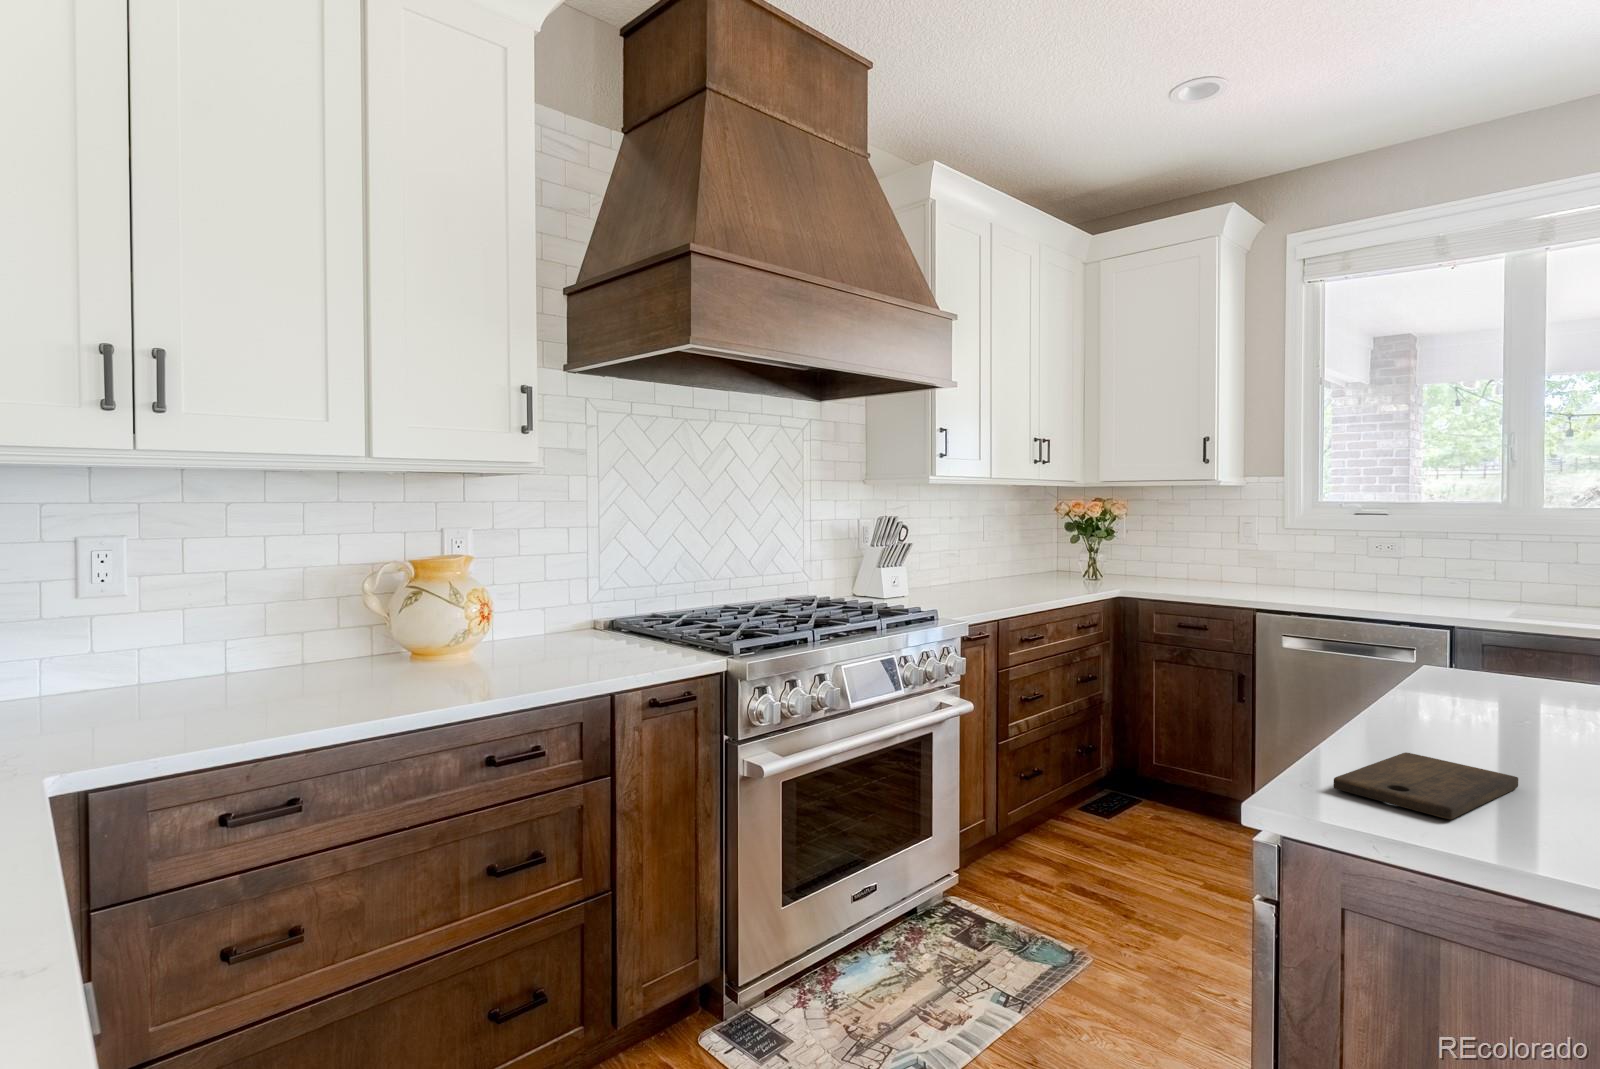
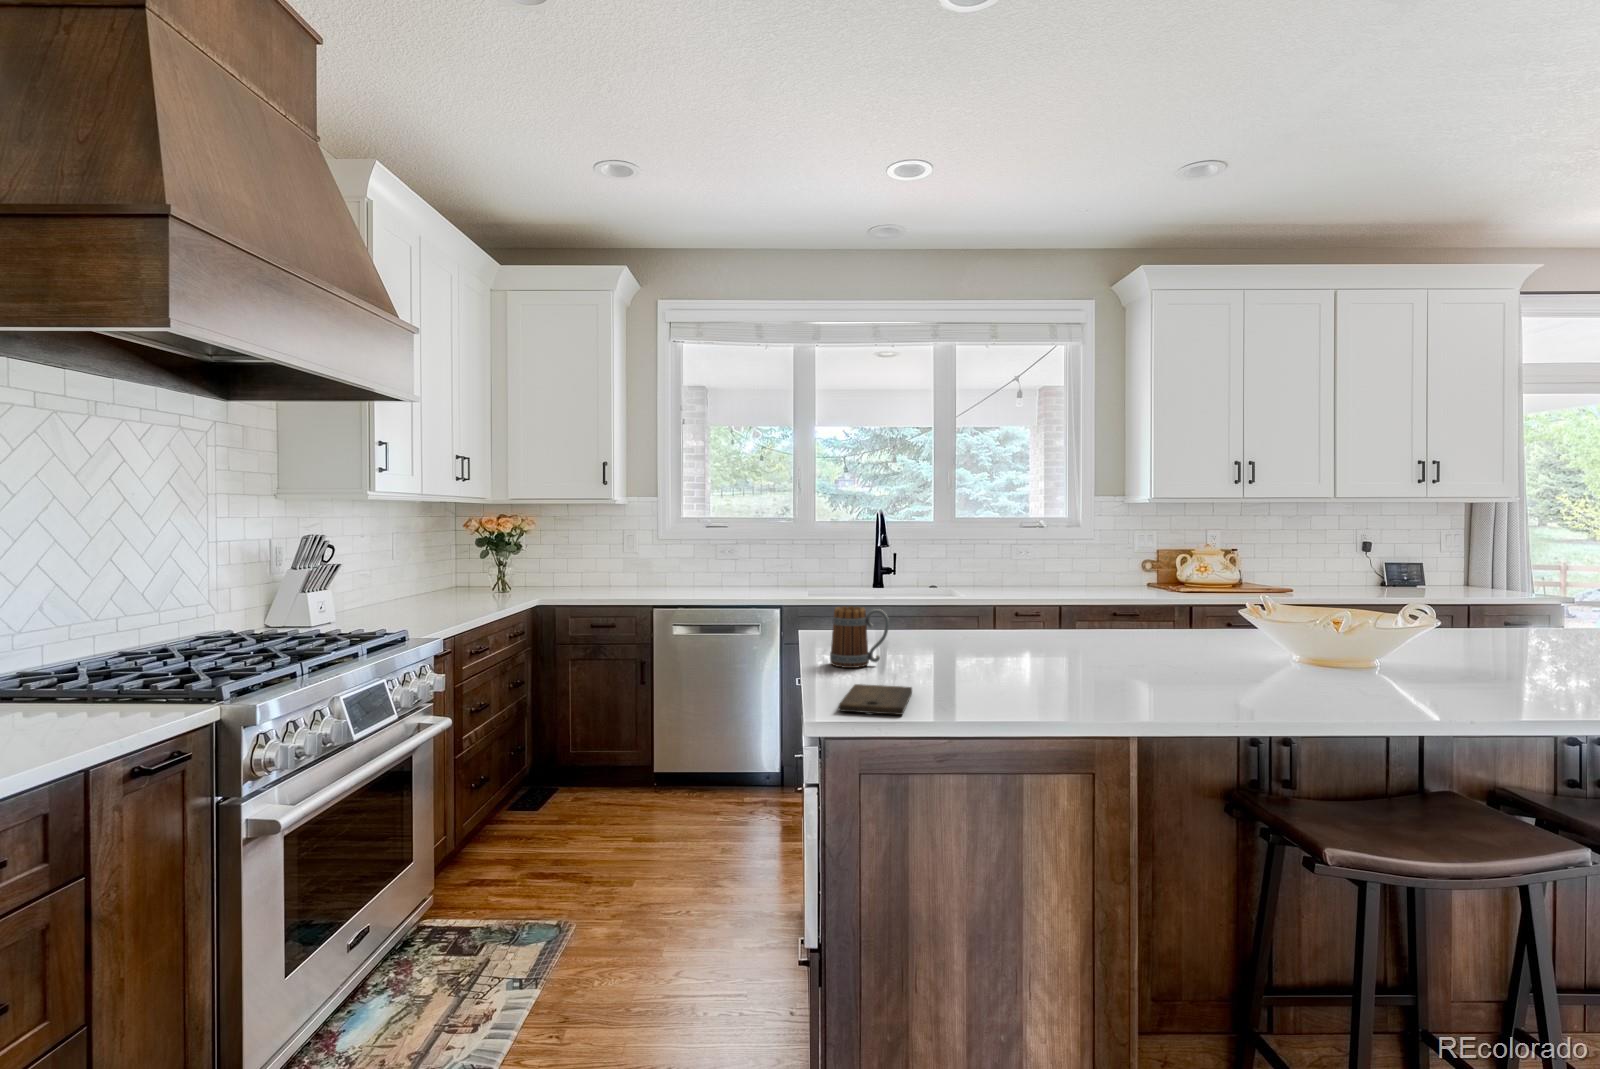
mug: none [1408,630,1526,728] -> present [830,606,889,668]

